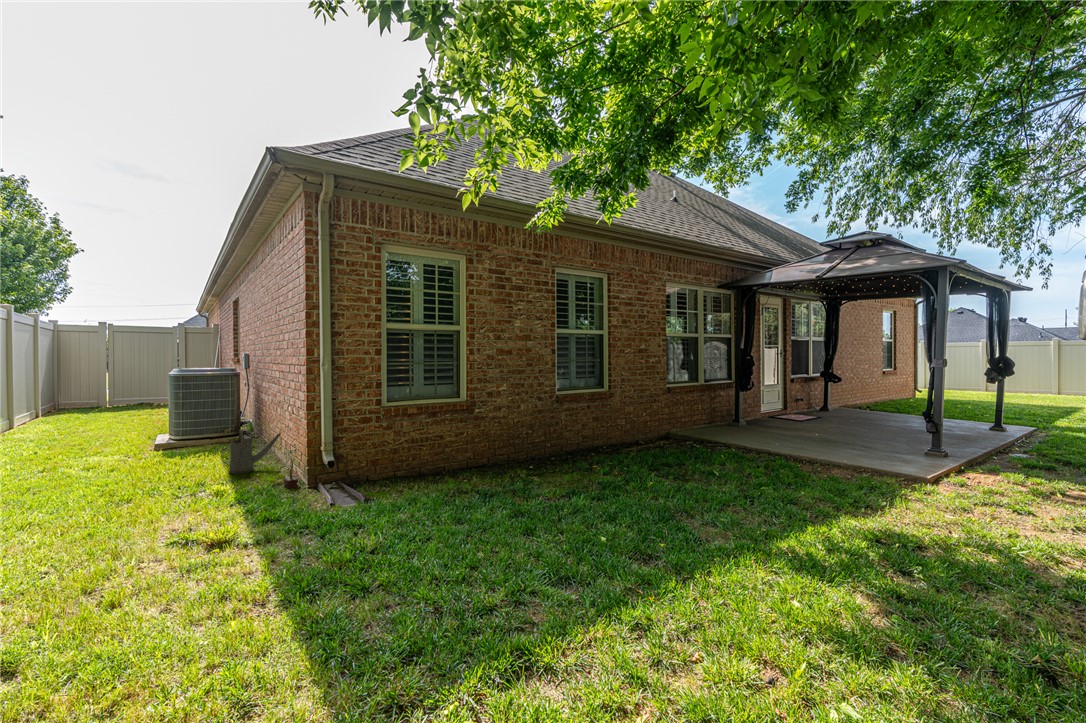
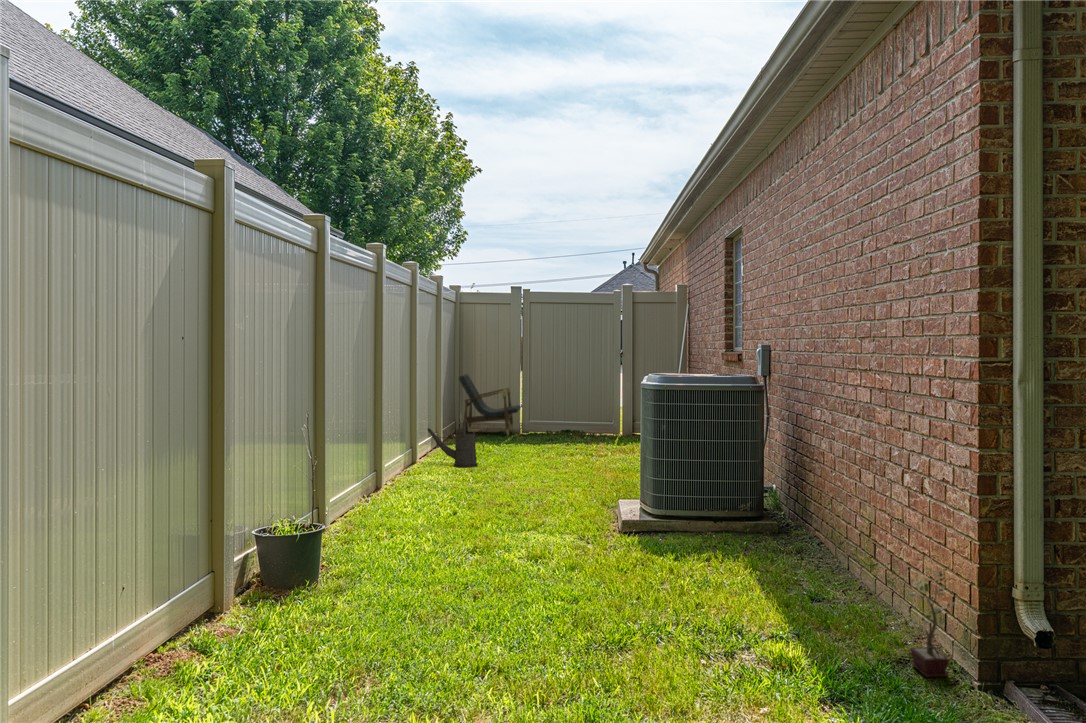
lounge chair: none [49,374,102,412] -> present [459,374,521,436]
watering can: present [221,429,280,474] -> present [428,420,484,467]

